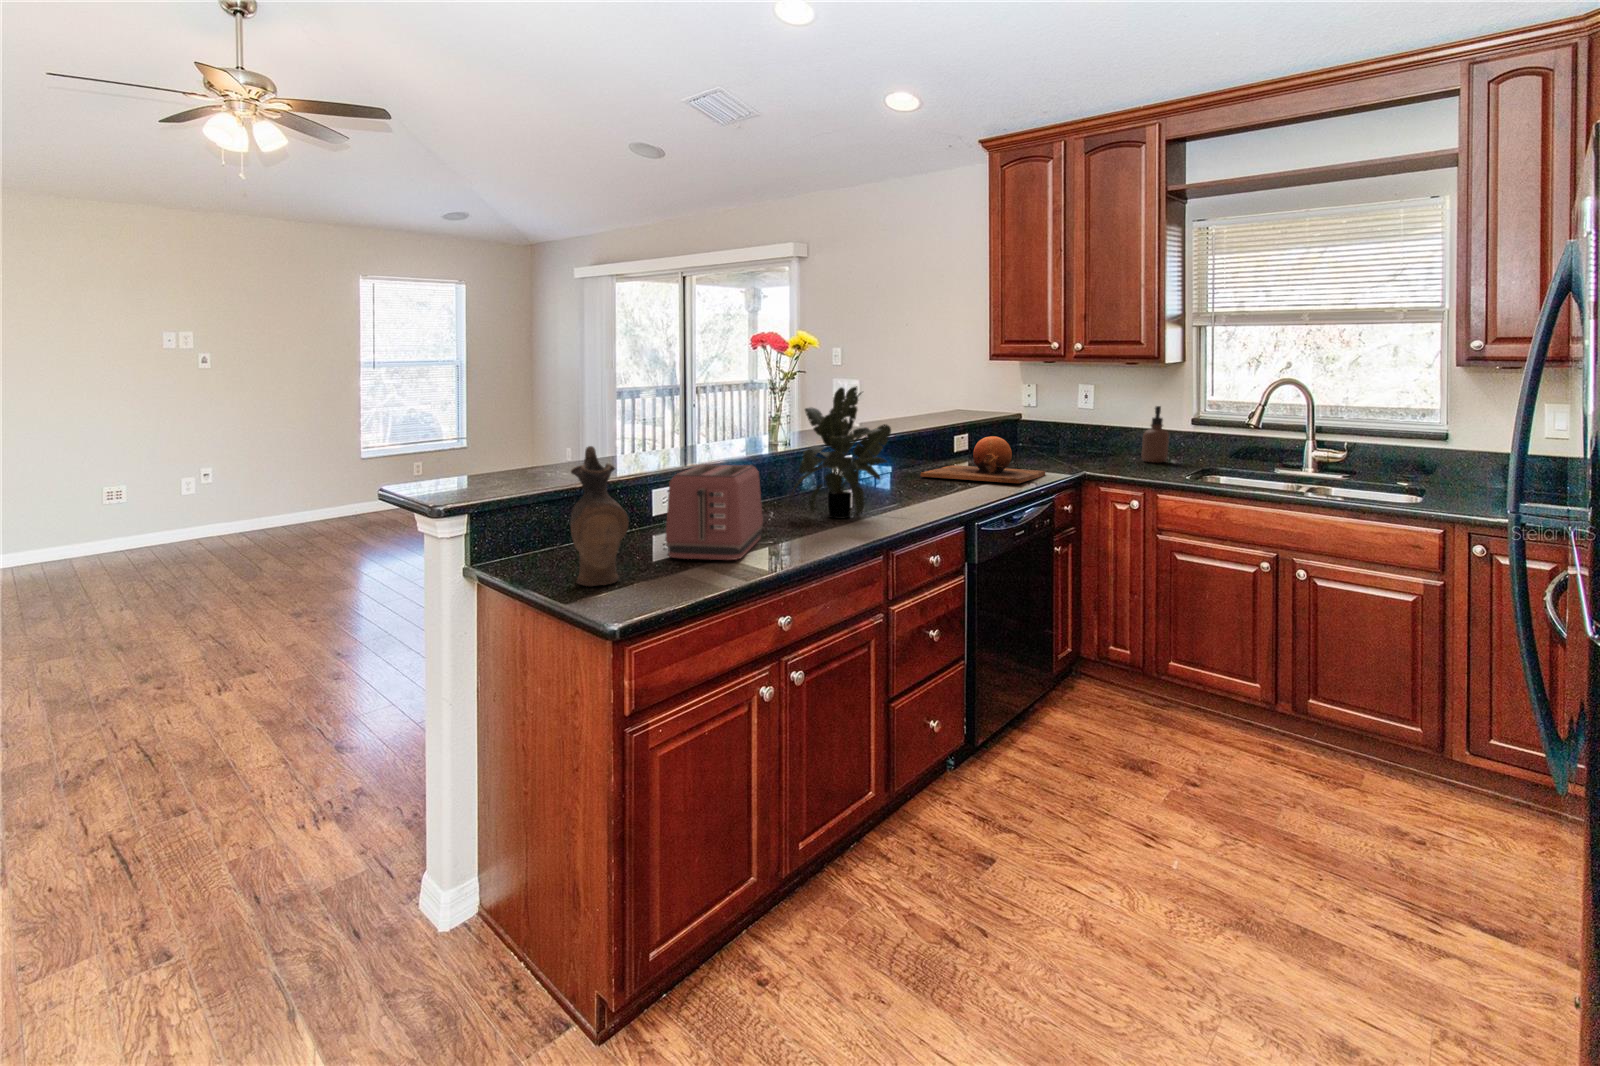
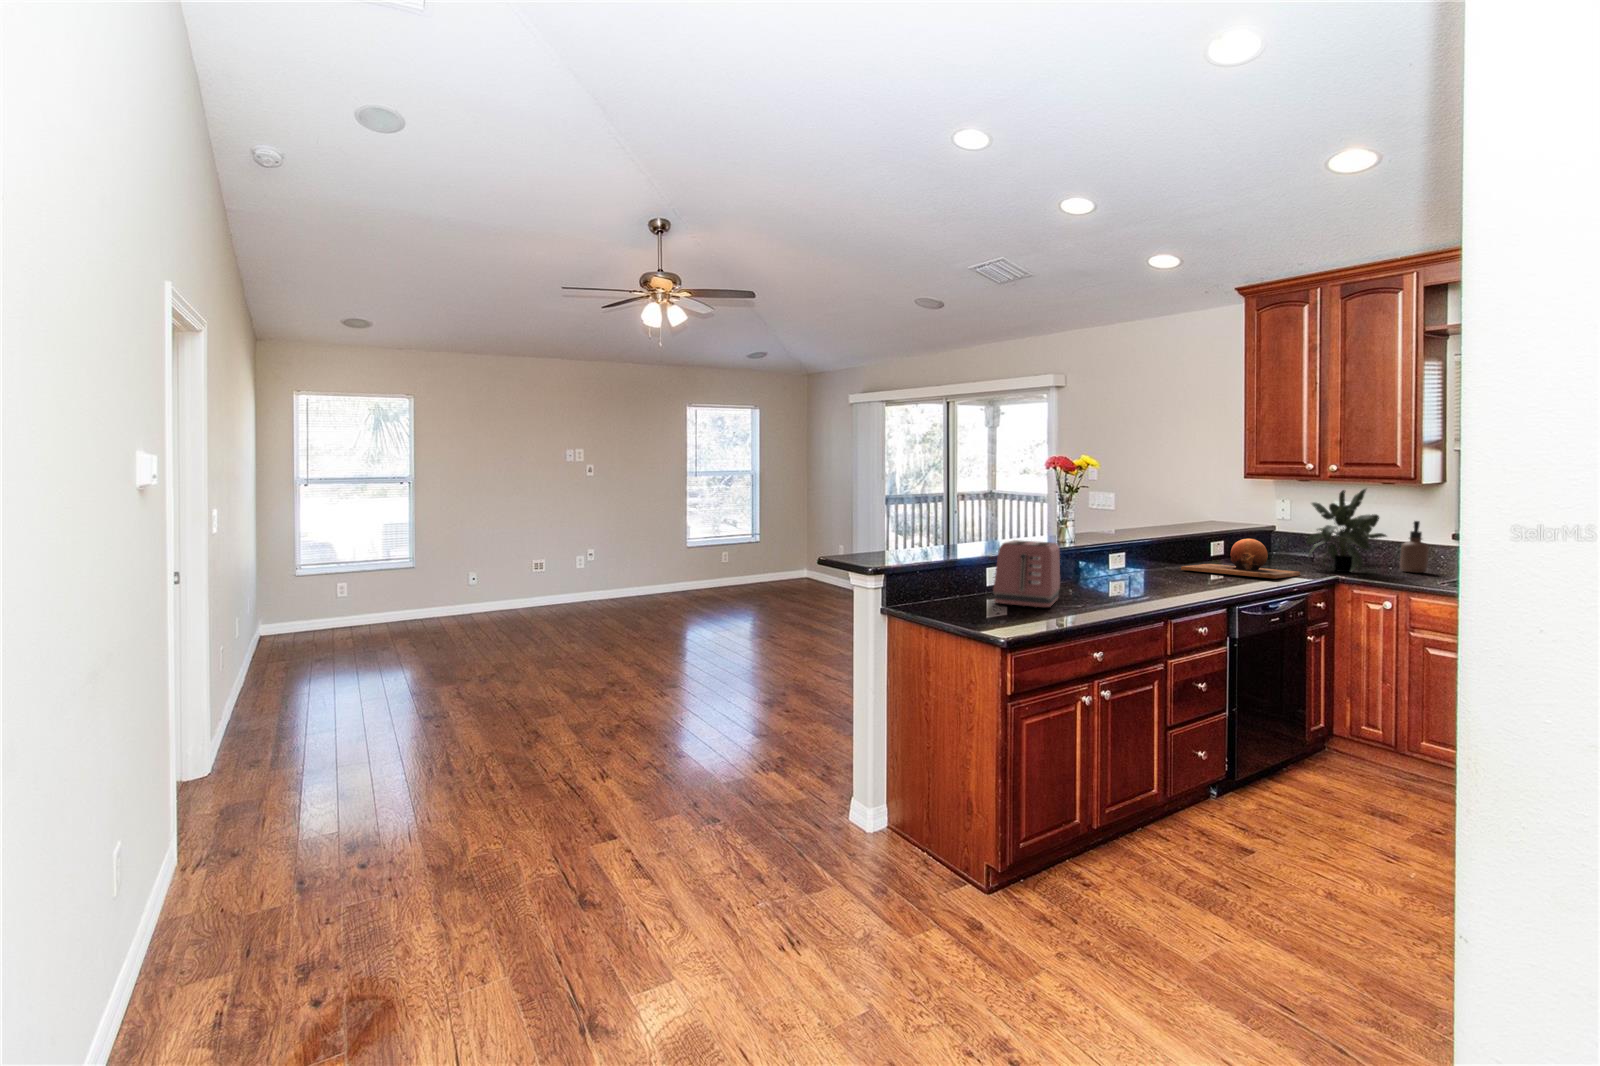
potted plant: present [790,386,891,518] -> present [1306,489,1386,572]
ceramic pitcher: present [570,446,629,586] -> none [937,518,978,613]

